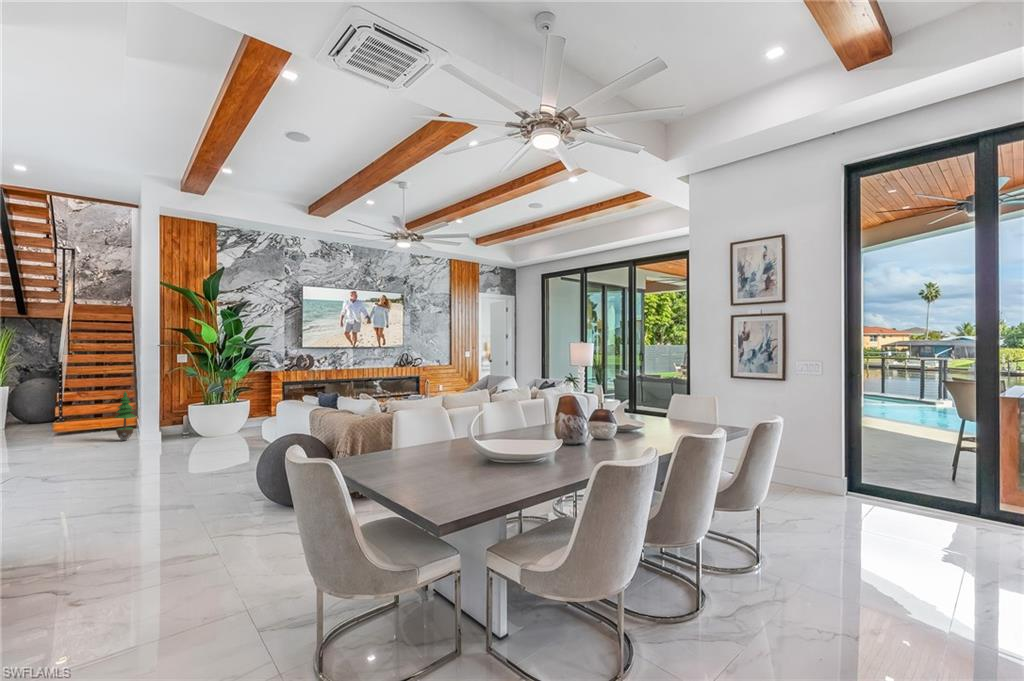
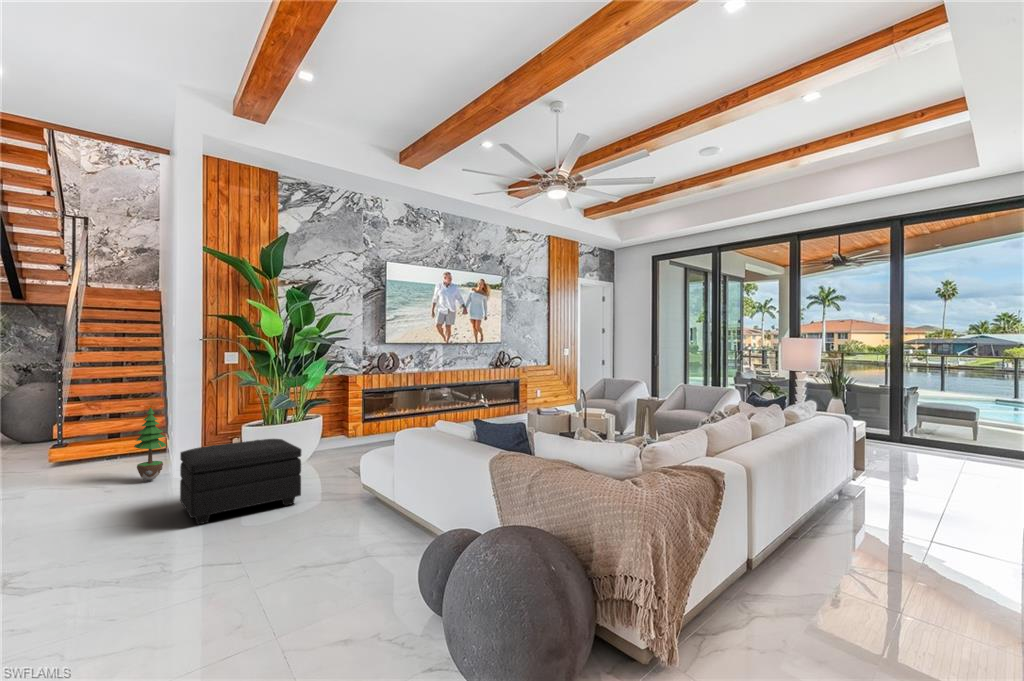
footstool: none [145,411,222,458] -> present [180,439,301,524]

